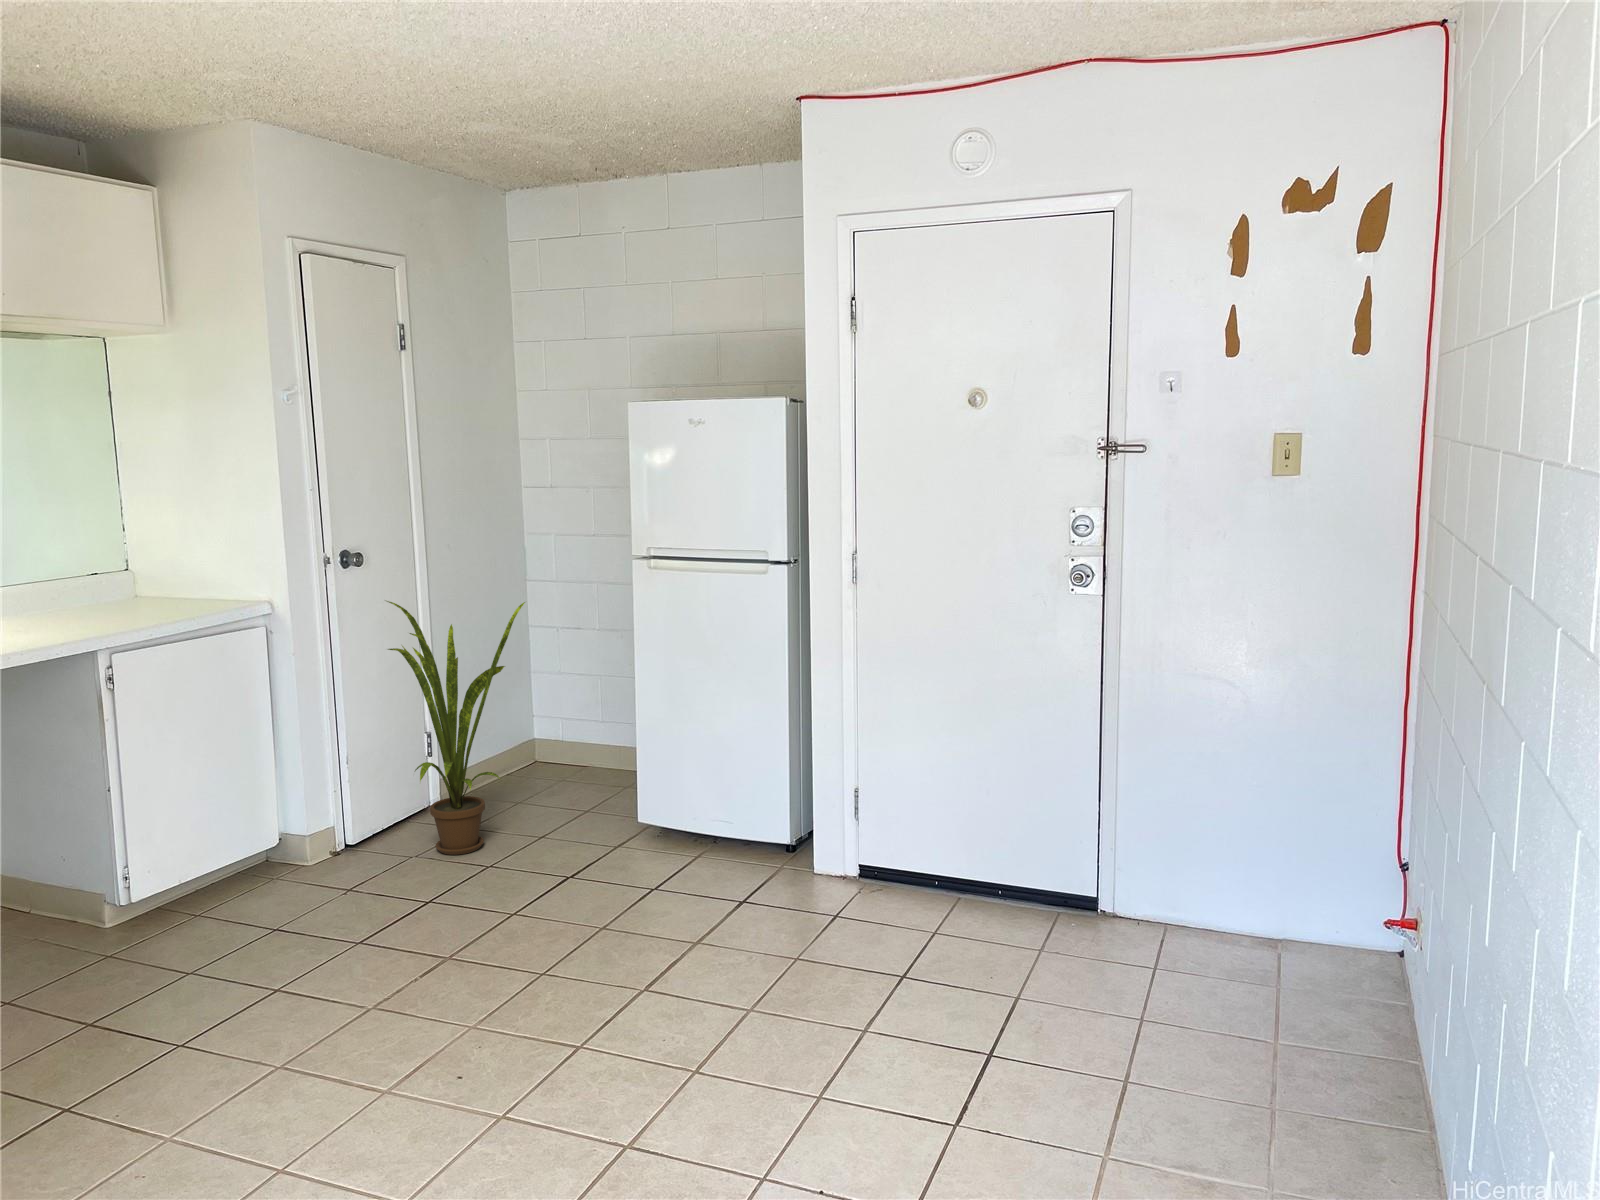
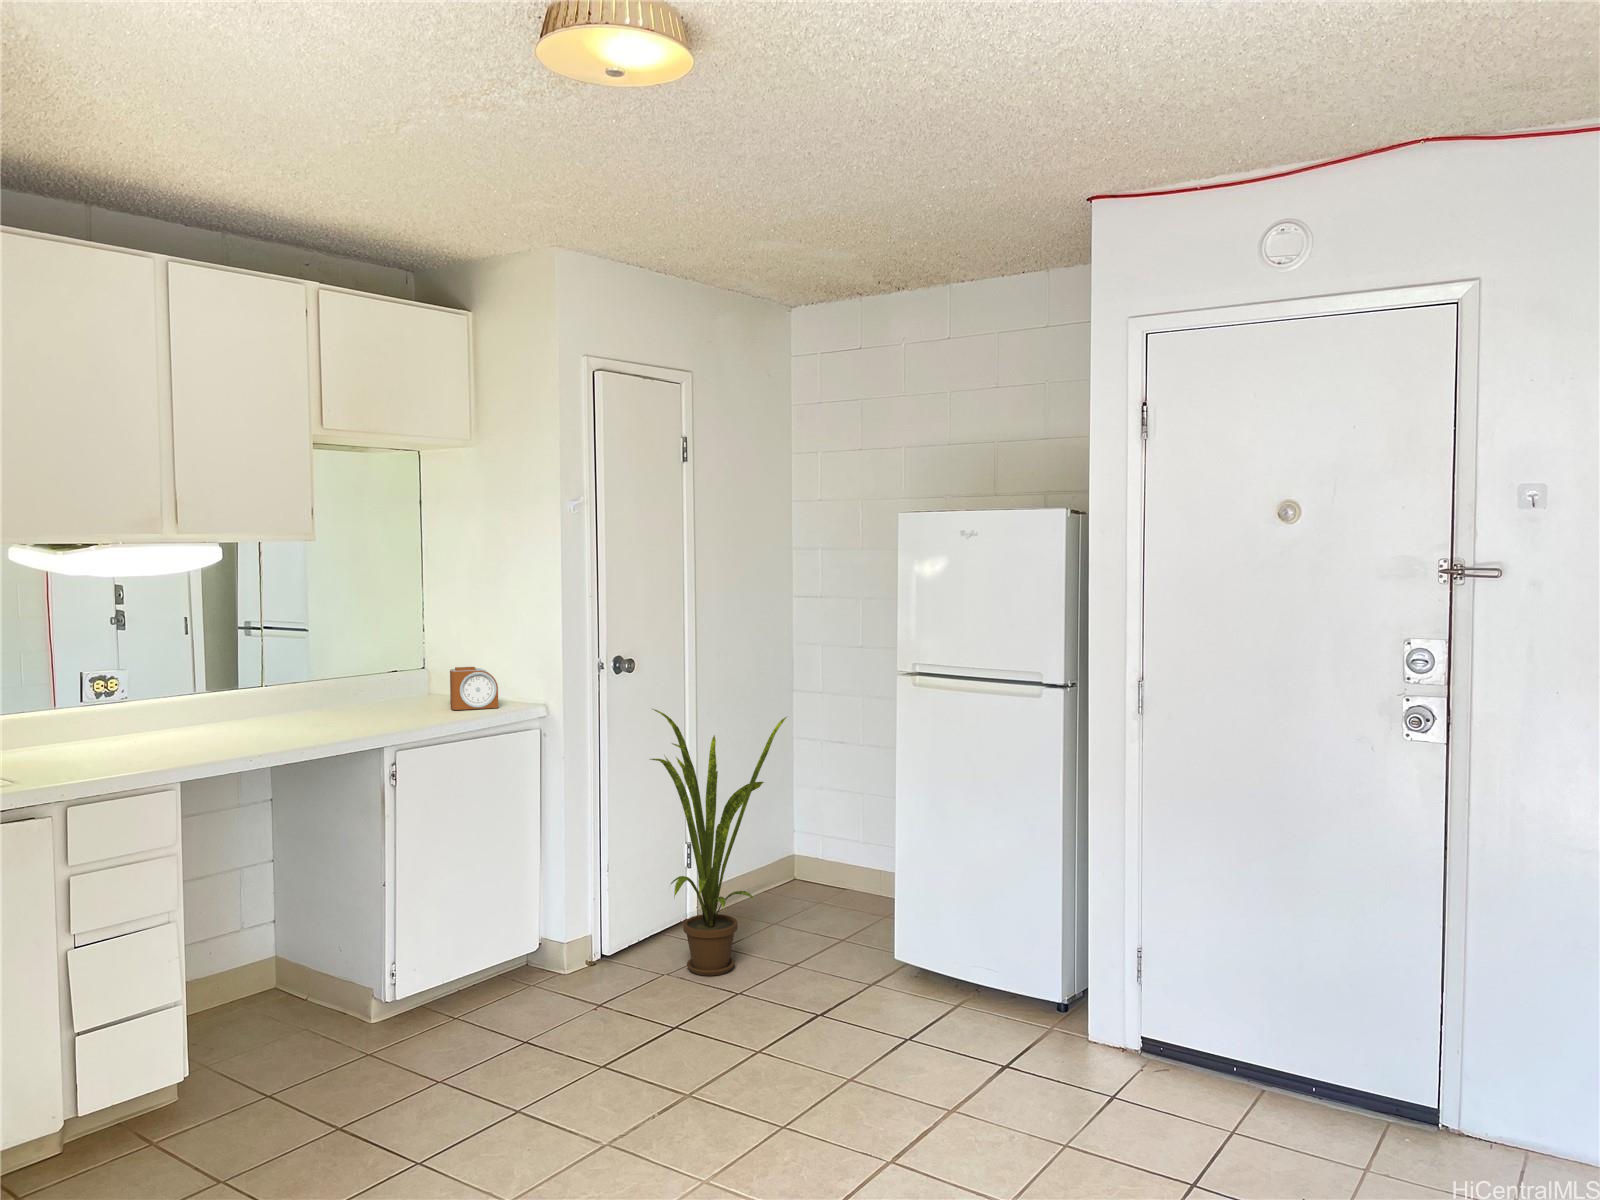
alarm clock: none [161,564,219,610] -> present [450,667,498,710]

